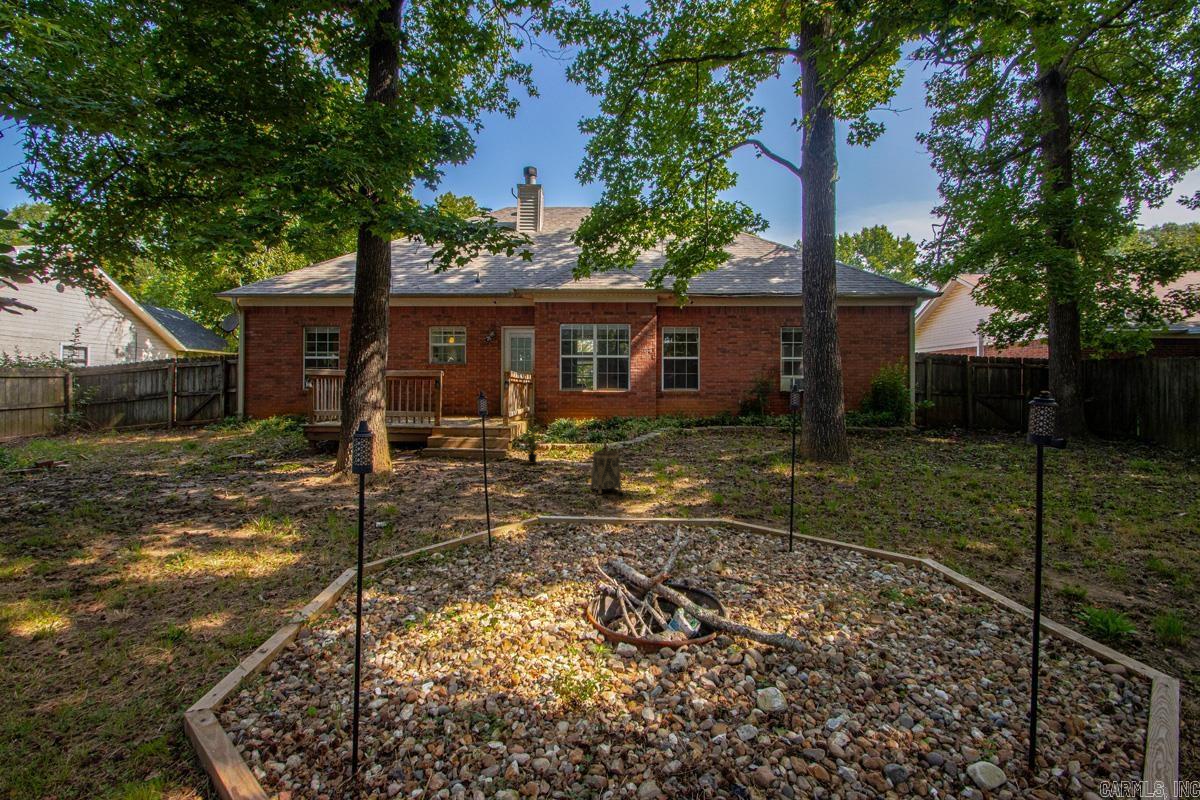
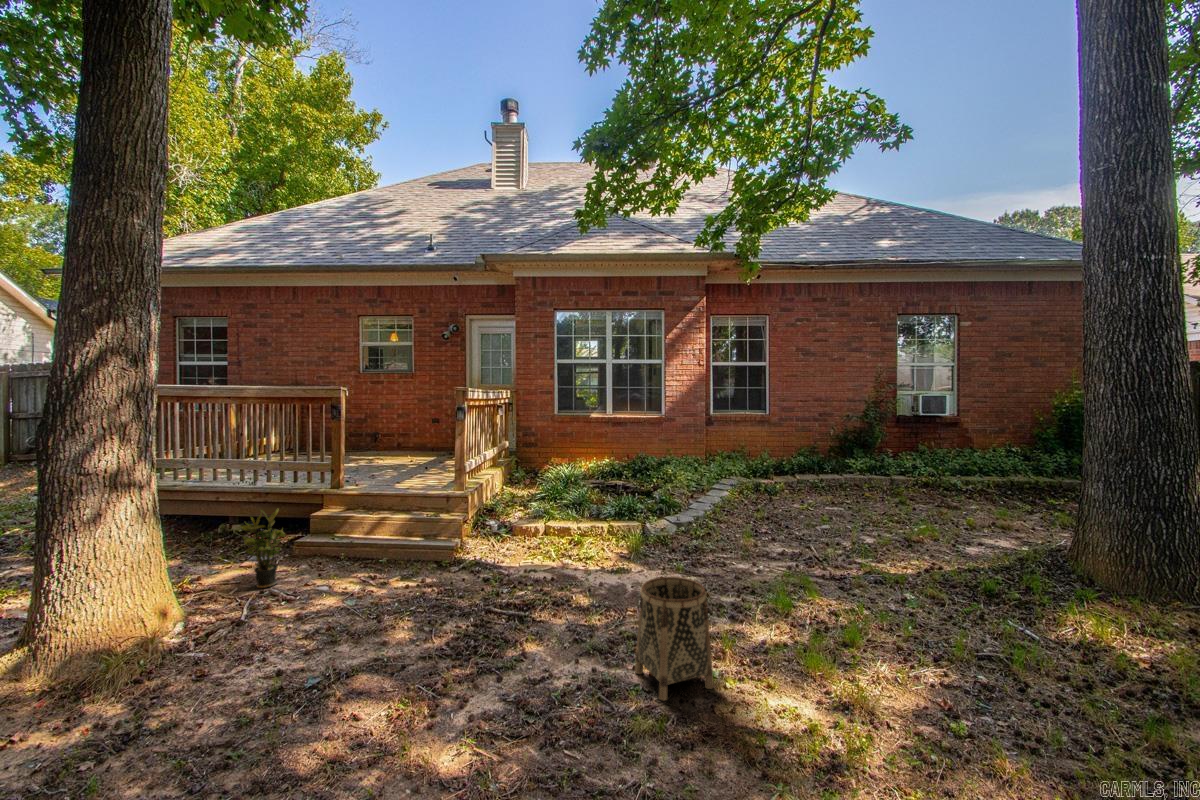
potted plant: present [523,428,539,463] -> present [240,509,285,588]

